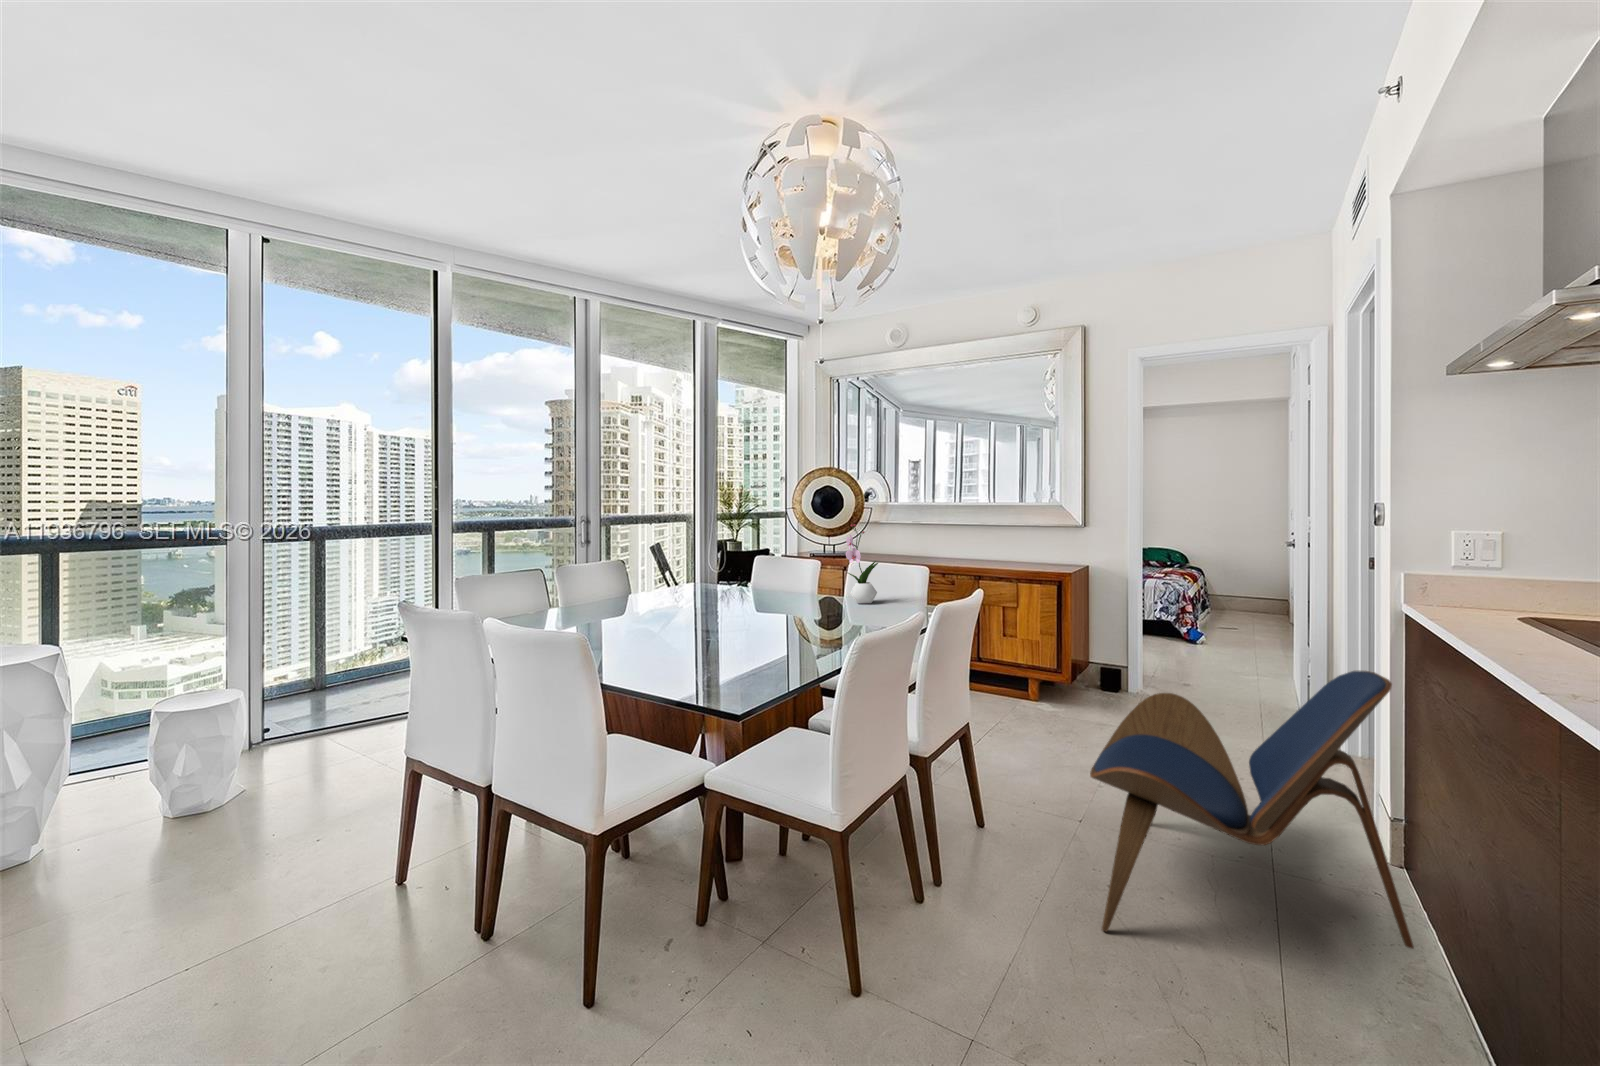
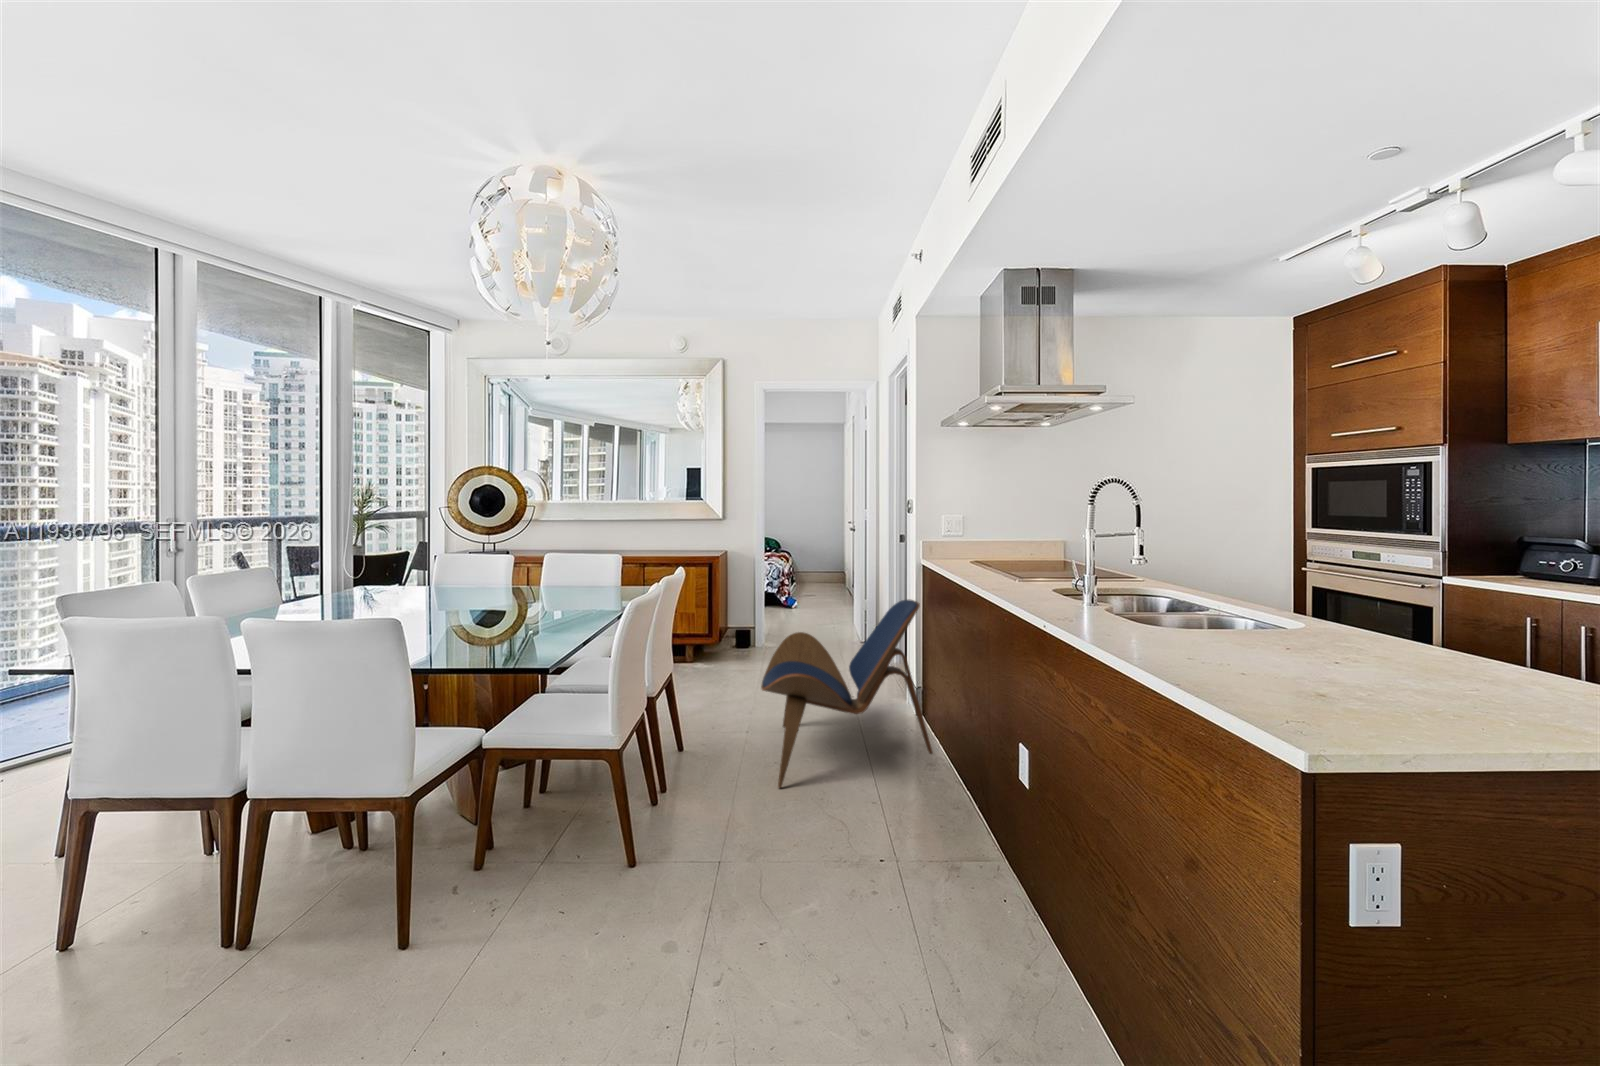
flower arrangement: present [846,524,878,603] -> none [542,520,575,590]

